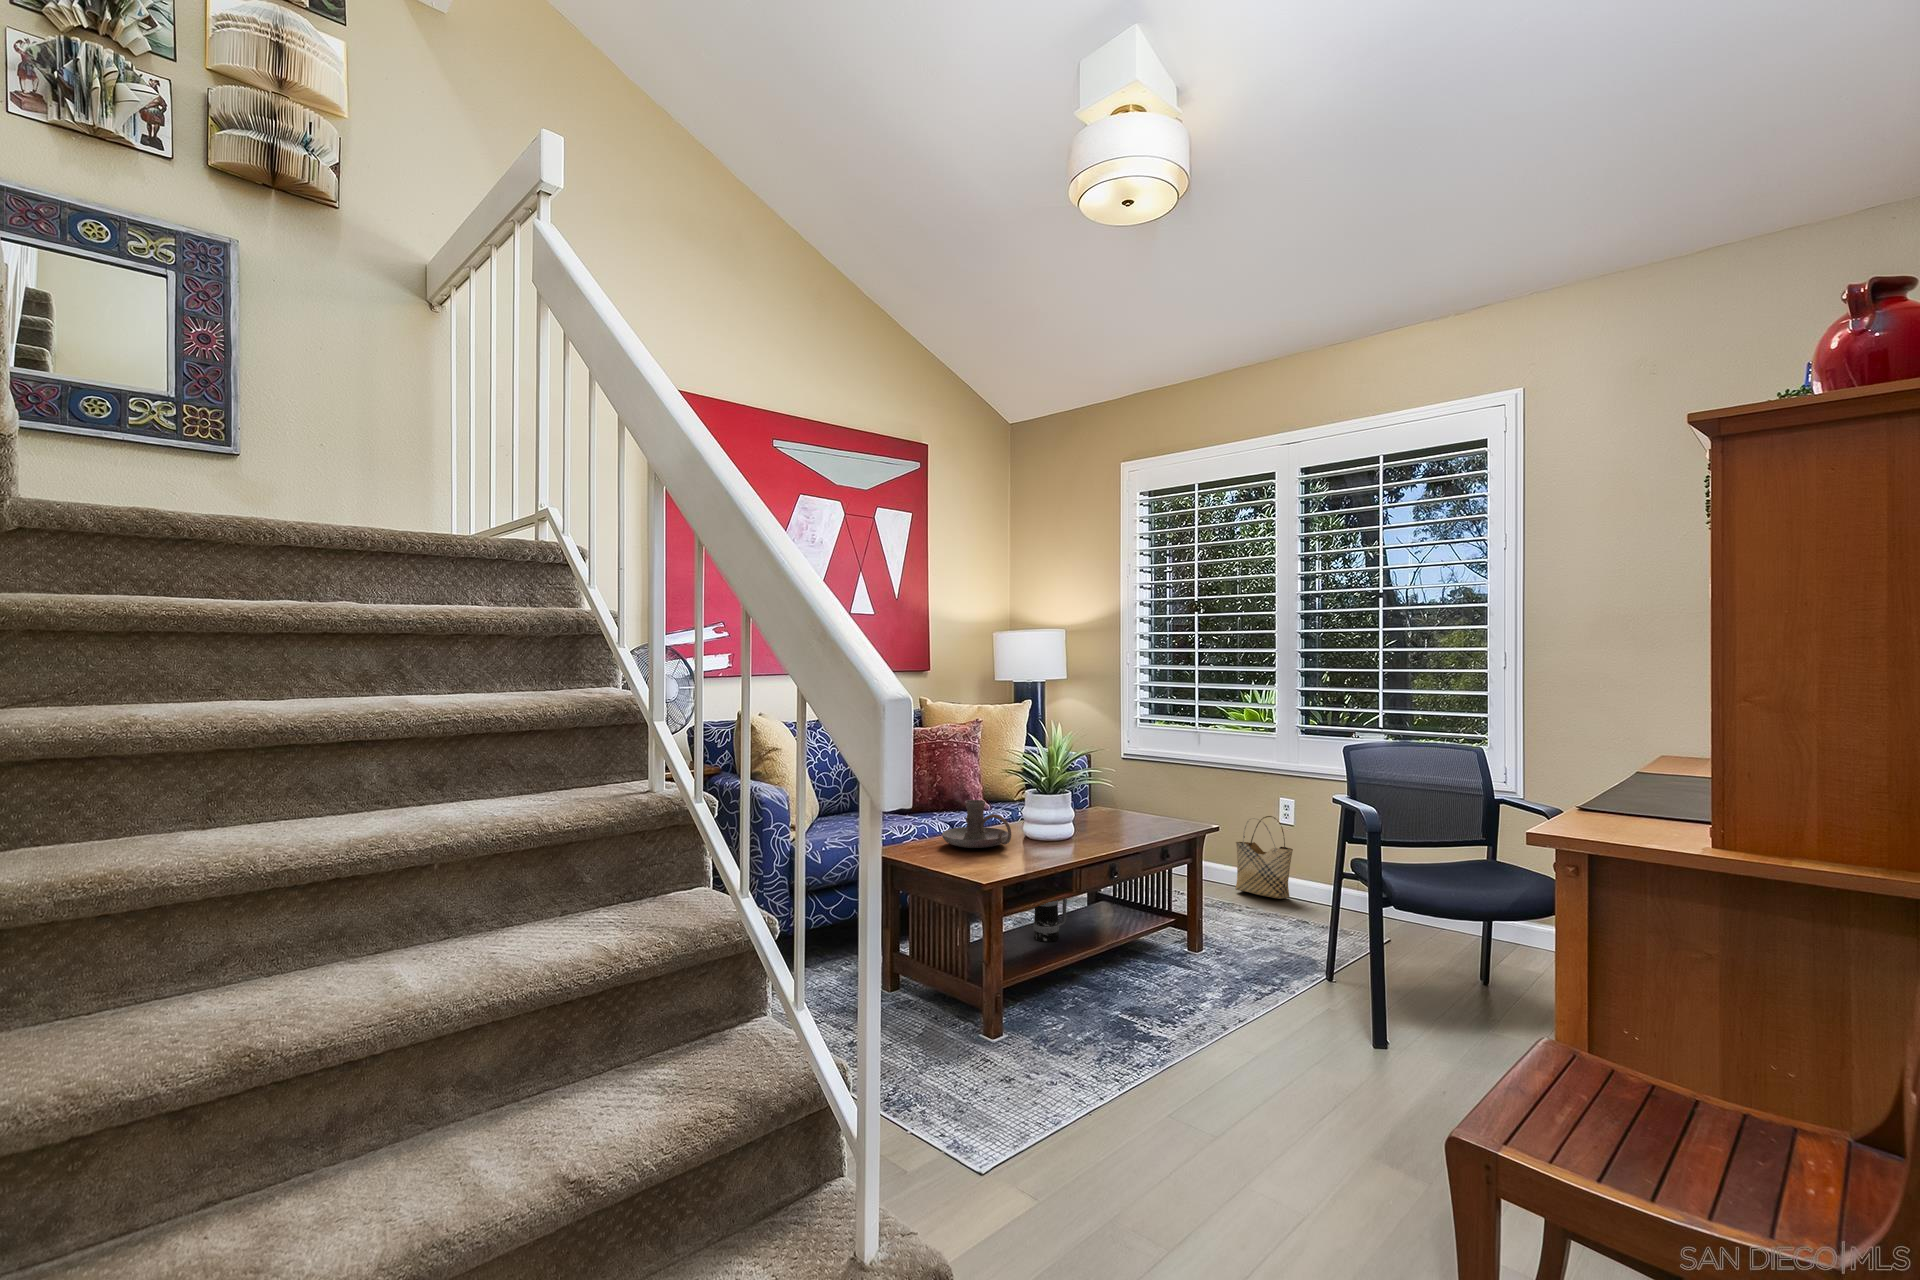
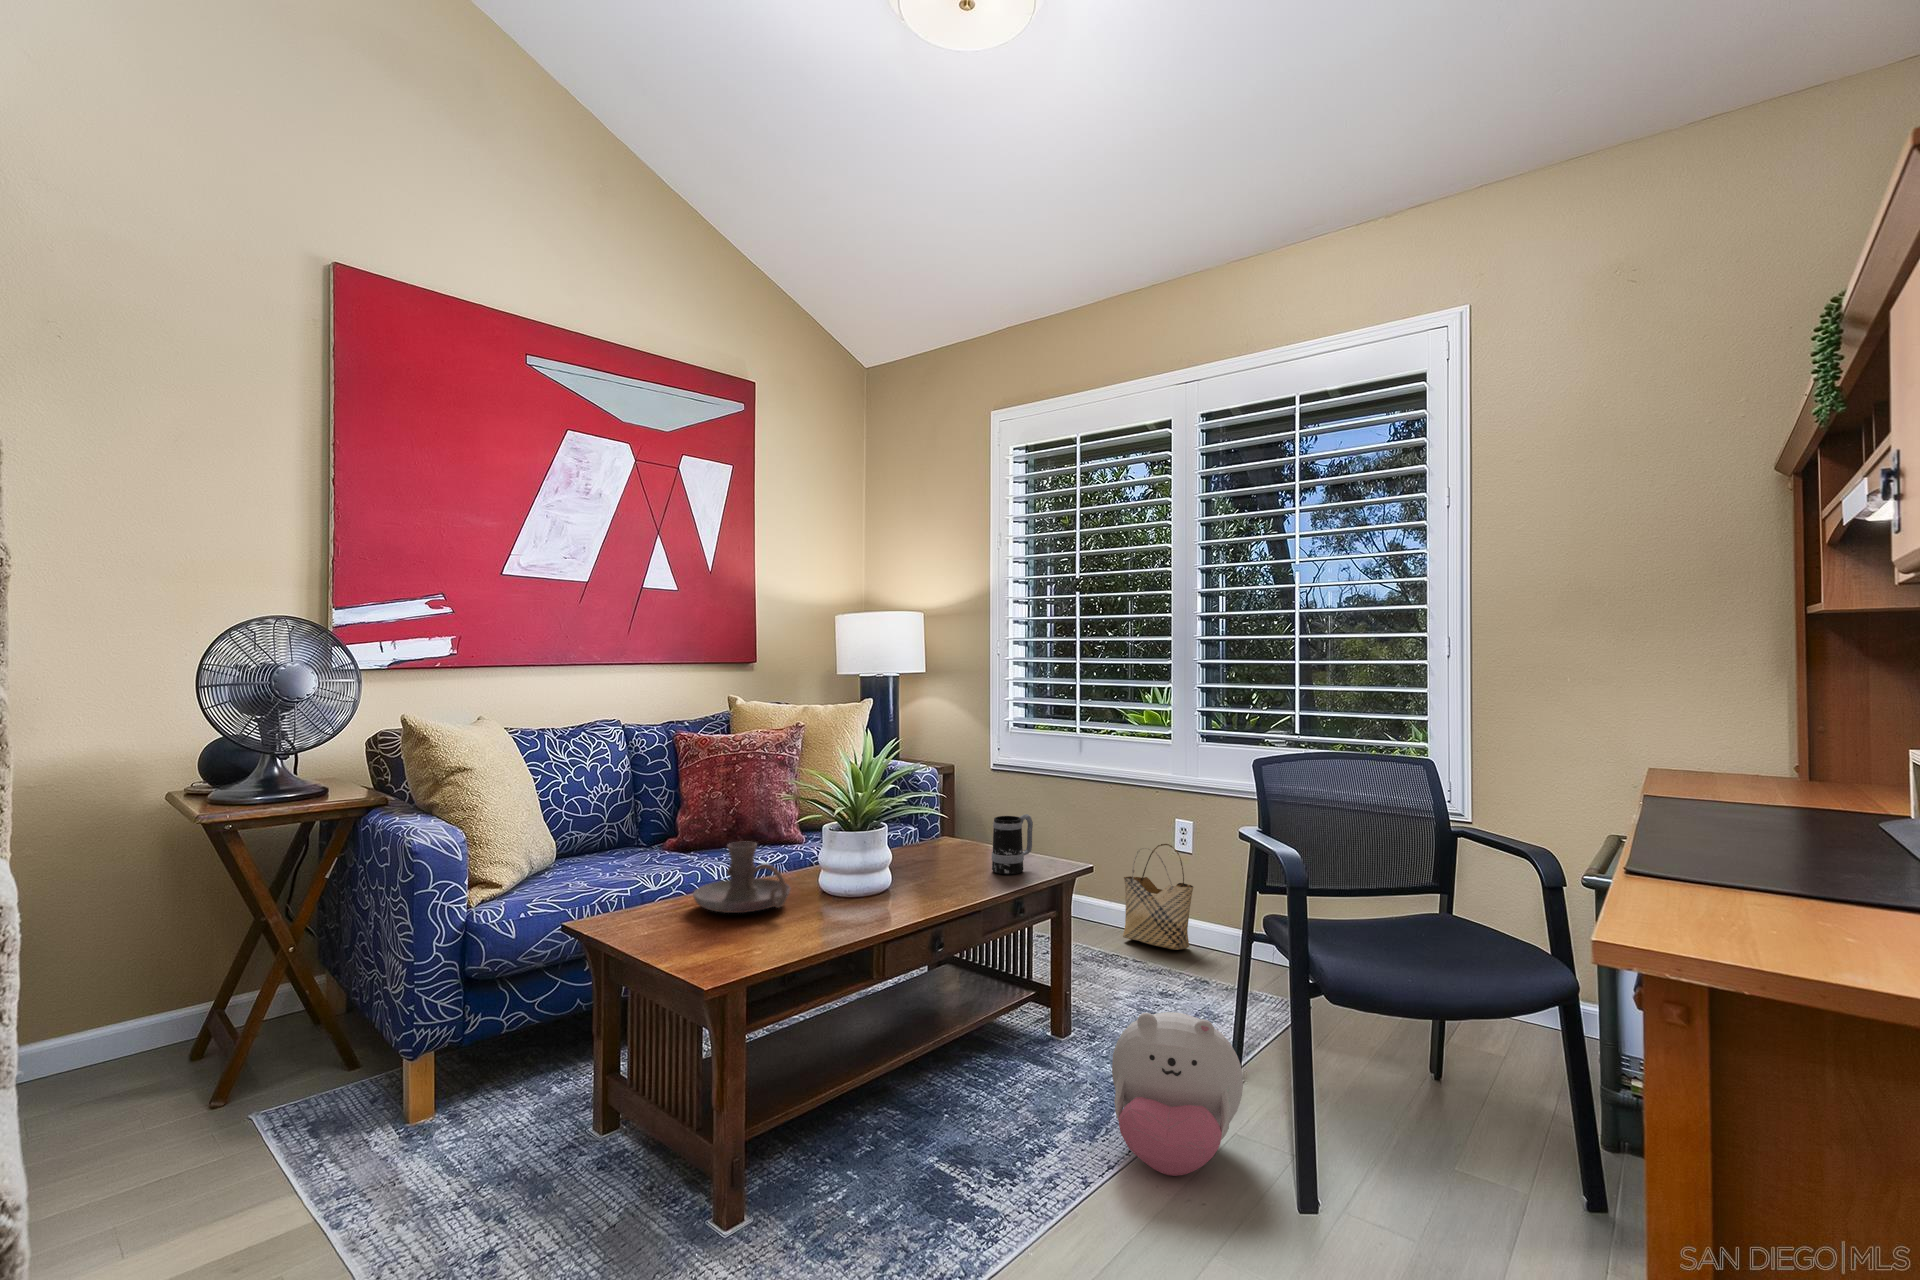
mug: present [1033,898,1067,942] -> present [992,814,1033,875]
plush toy: none [1242,919,1336,1027] -> present [1112,1012,1243,1176]

